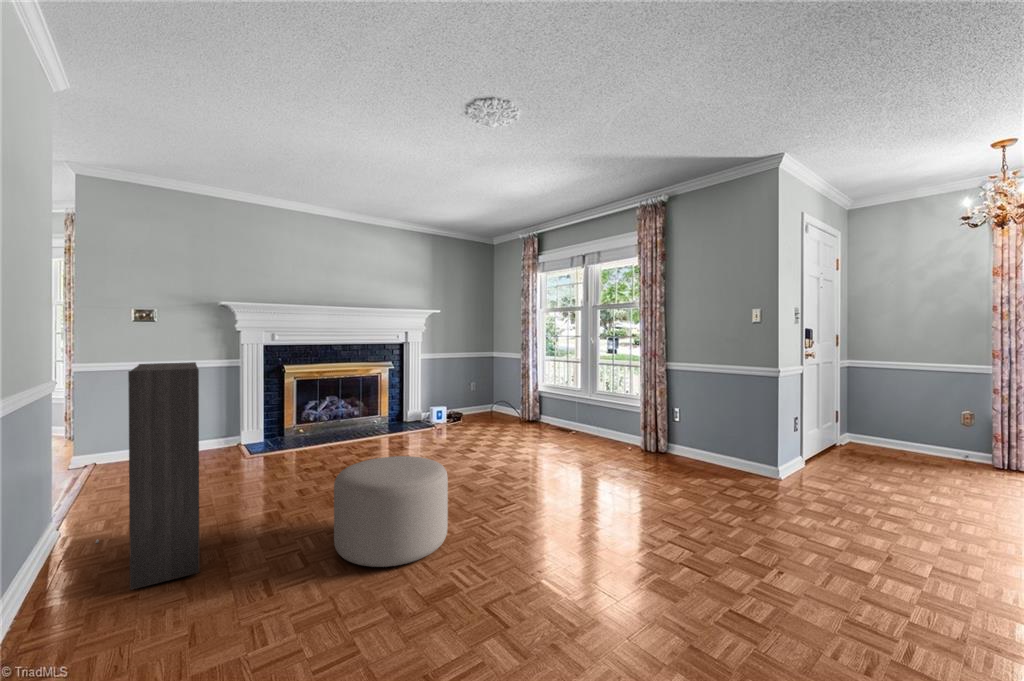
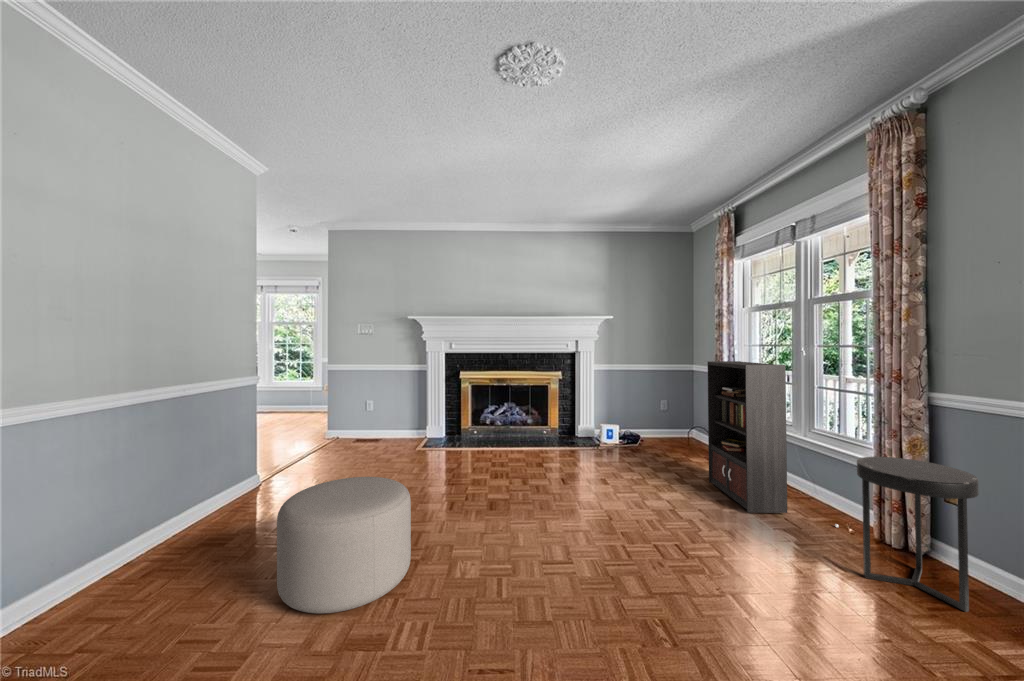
bookcase: present [96,362,200,590] -> present [708,361,838,528]
side table: none [644,397,689,462] -> present [857,457,979,612]

